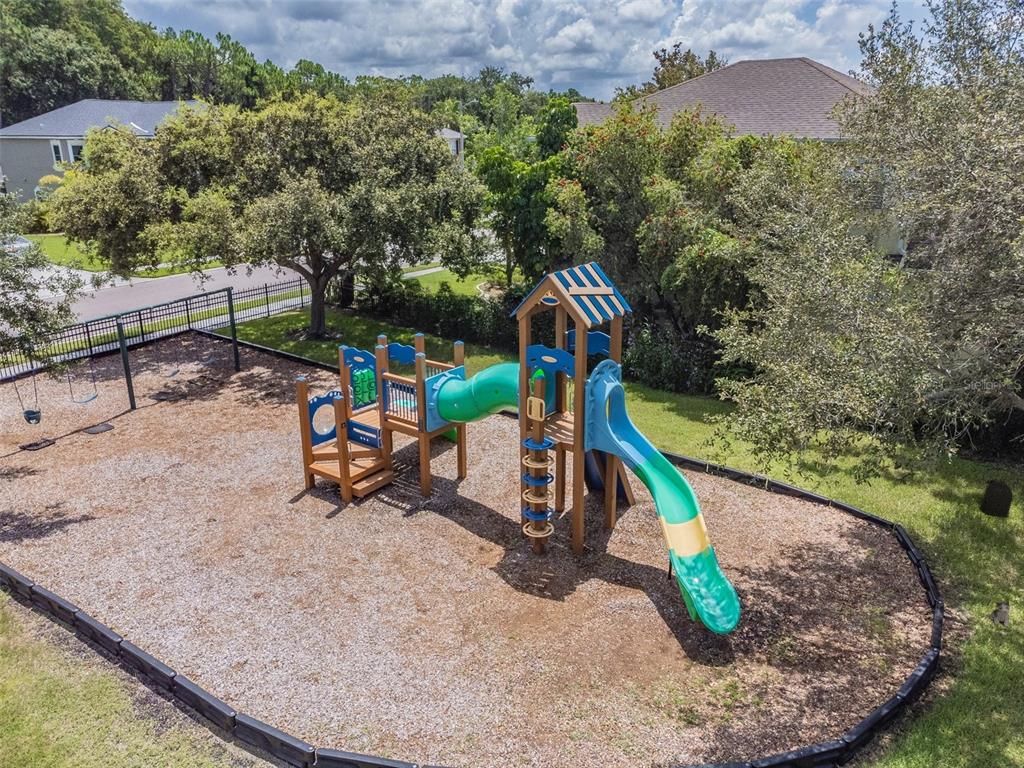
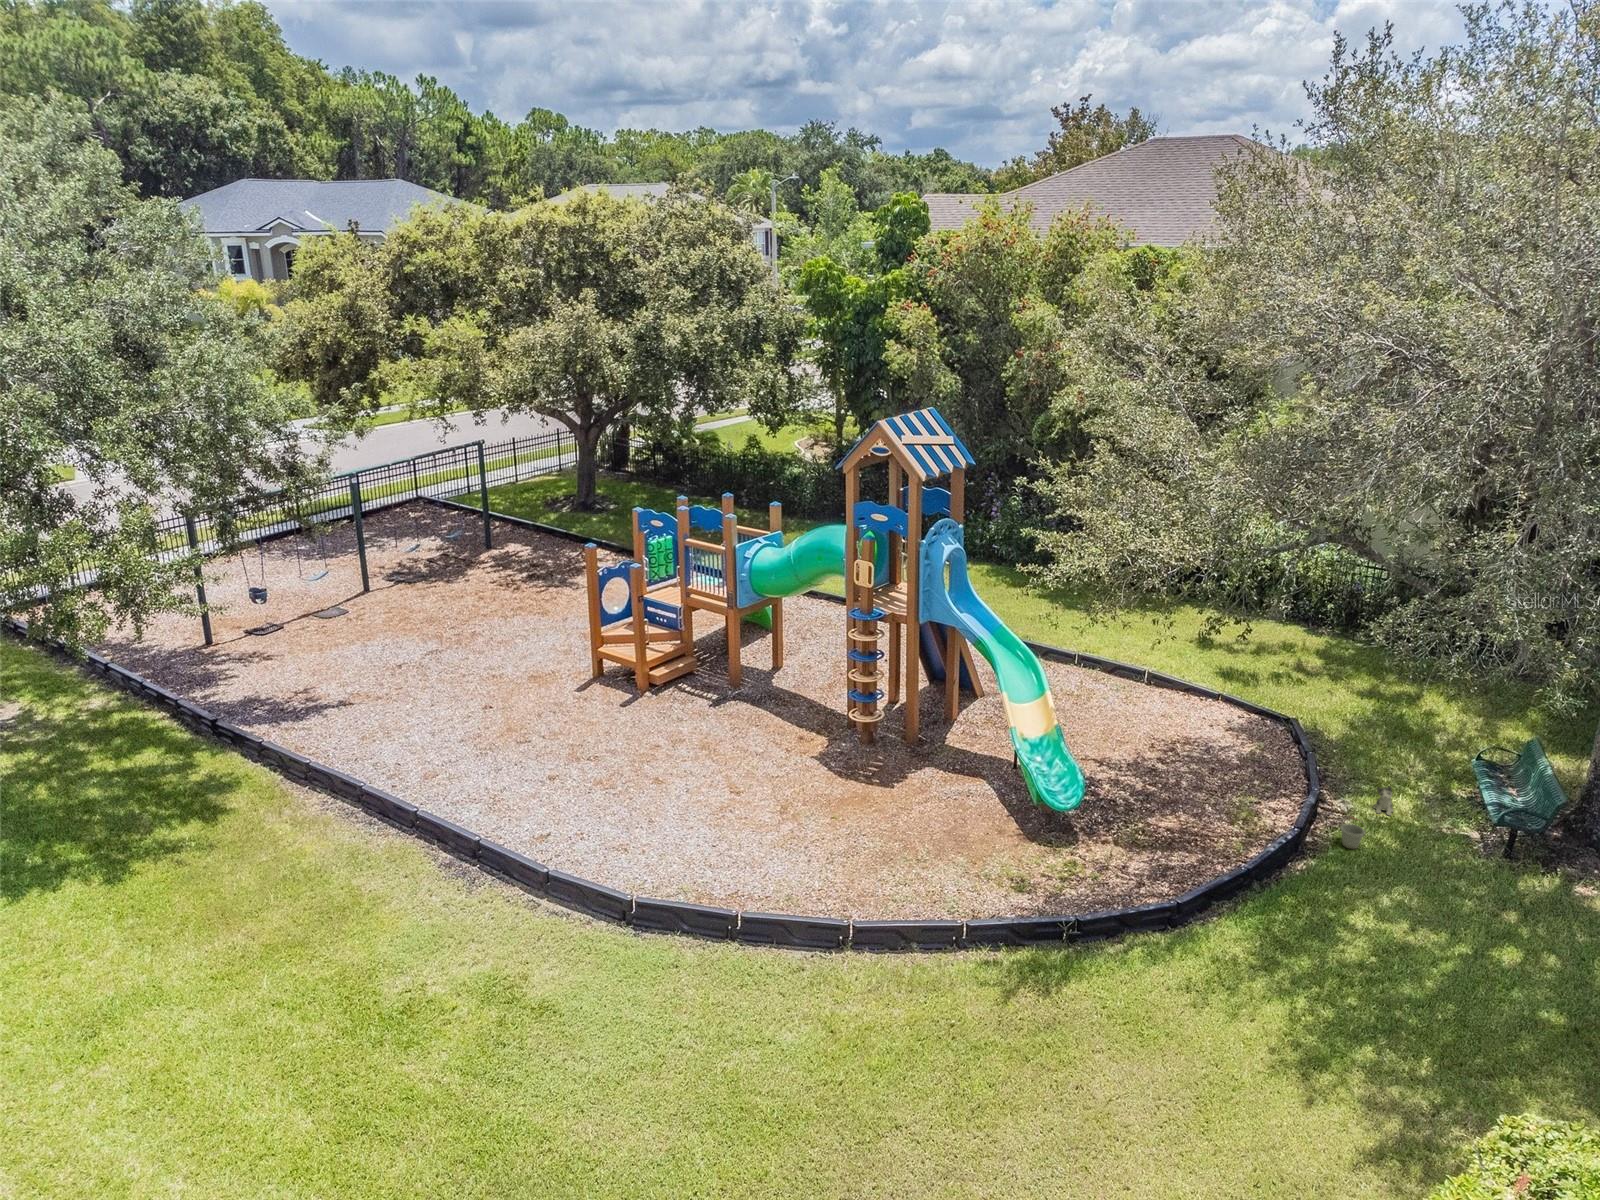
backpack: present [980,480,1013,517] -> none [1405,671,1441,715]
bucket: none [975,638,1002,668] -> present [1340,817,1366,849]

